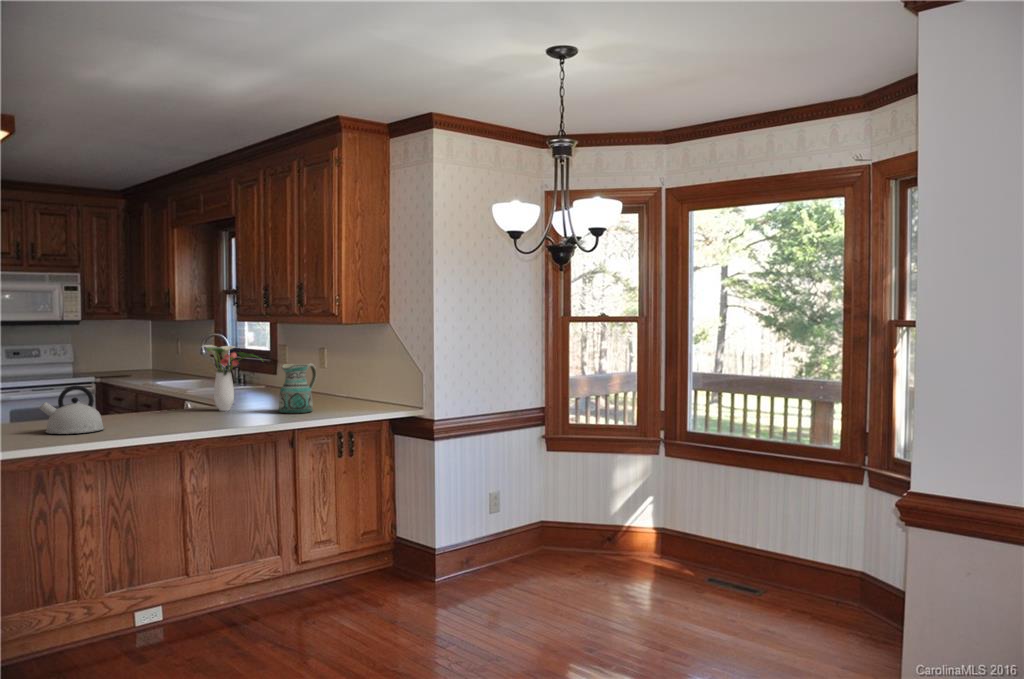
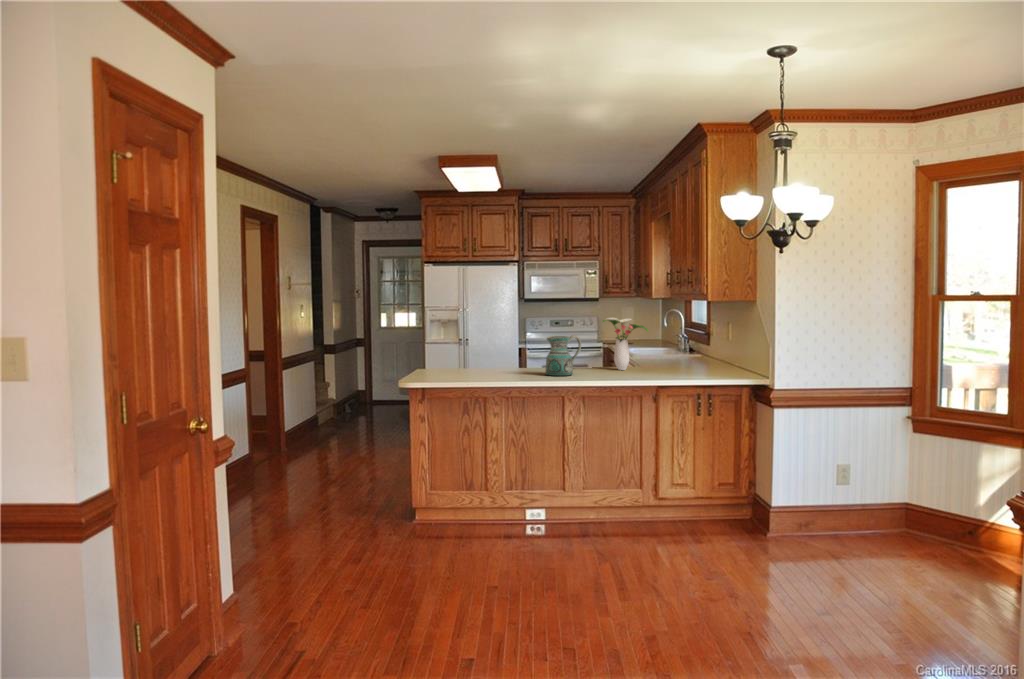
ceramic pitcher: present [279,363,316,413] -> present [546,335,581,376]
kettle: present [40,386,104,434] -> none [482,343,520,376]

